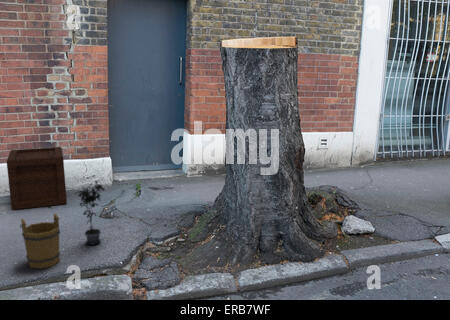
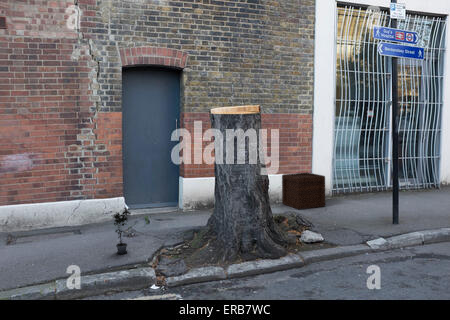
wooden crate: present [7,147,67,210] -> present [282,172,325,209]
bucket: present [20,214,60,269] -> none [75,230,103,268]

